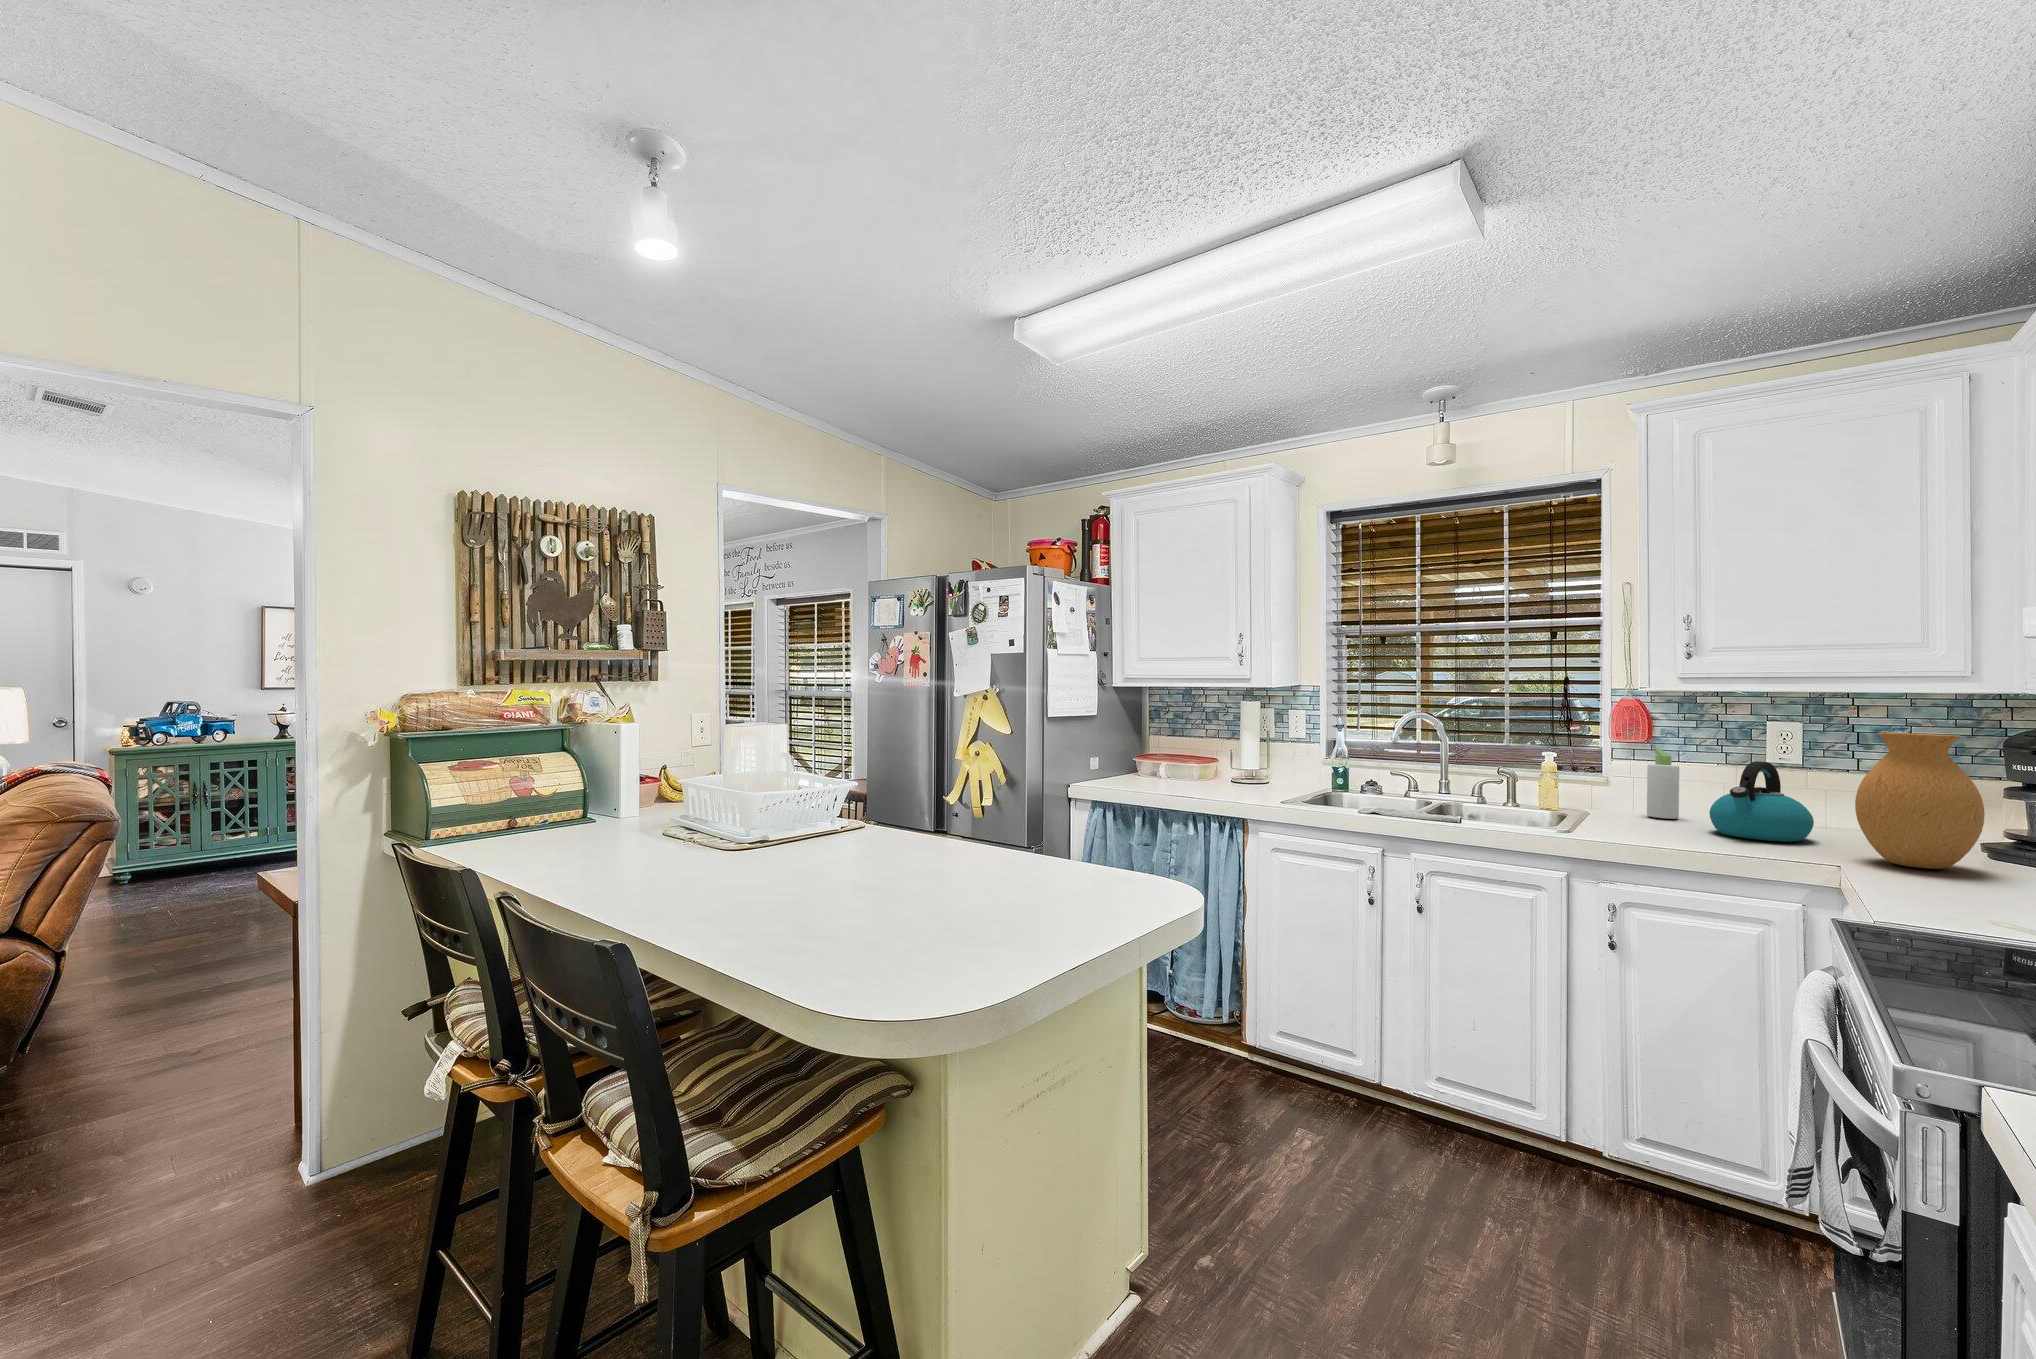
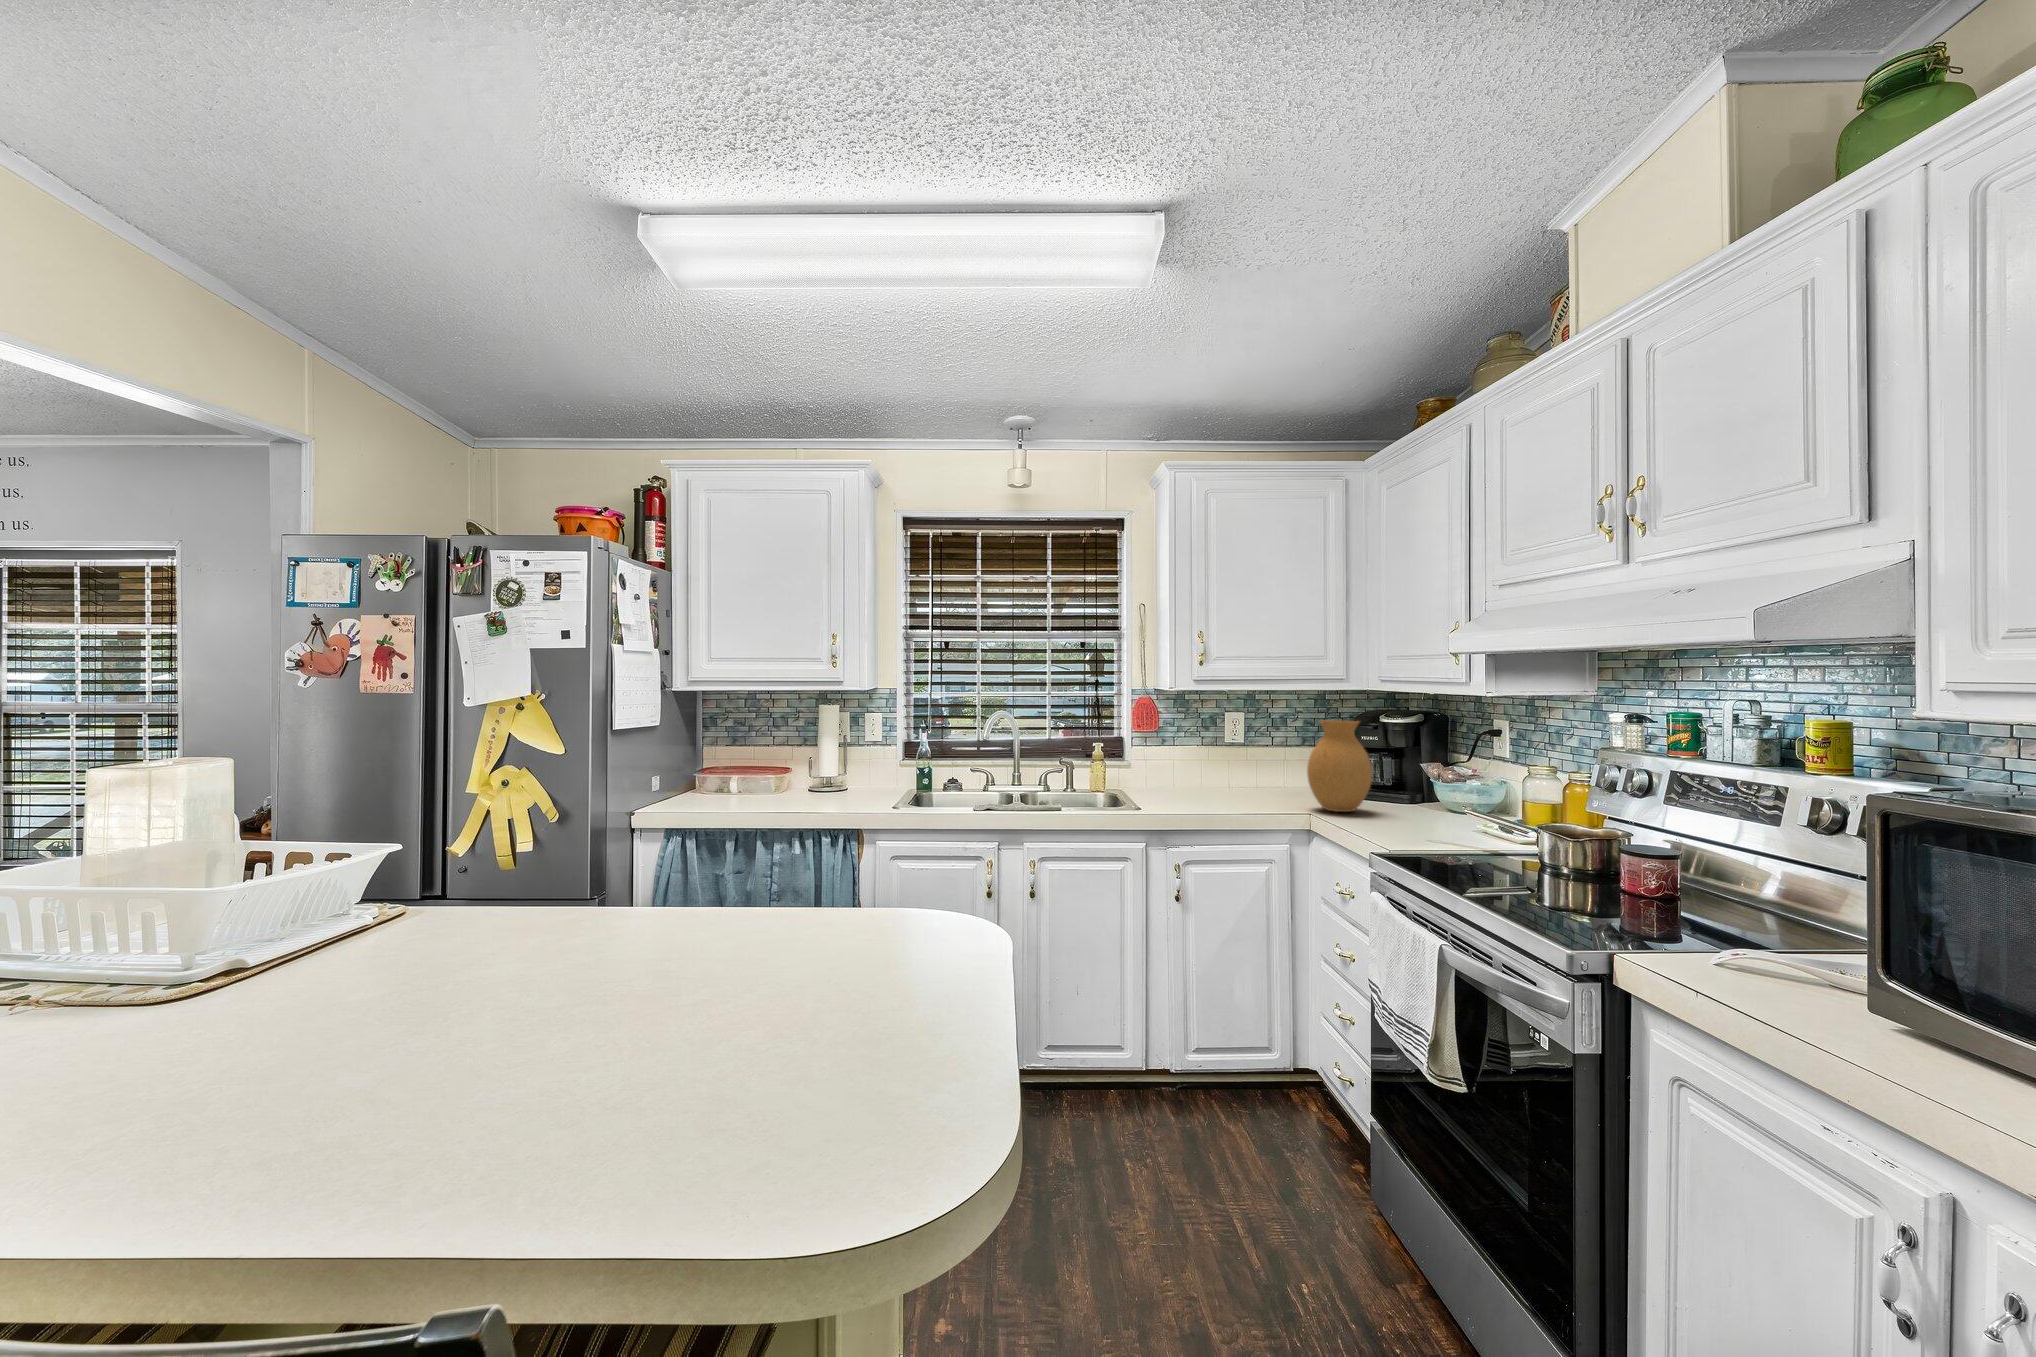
bottle: present [1647,743,1679,819] -> none [1162,733,1183,792]
kettle: present [1710,761,1814,842] -> none [1212,744,1272,802]

